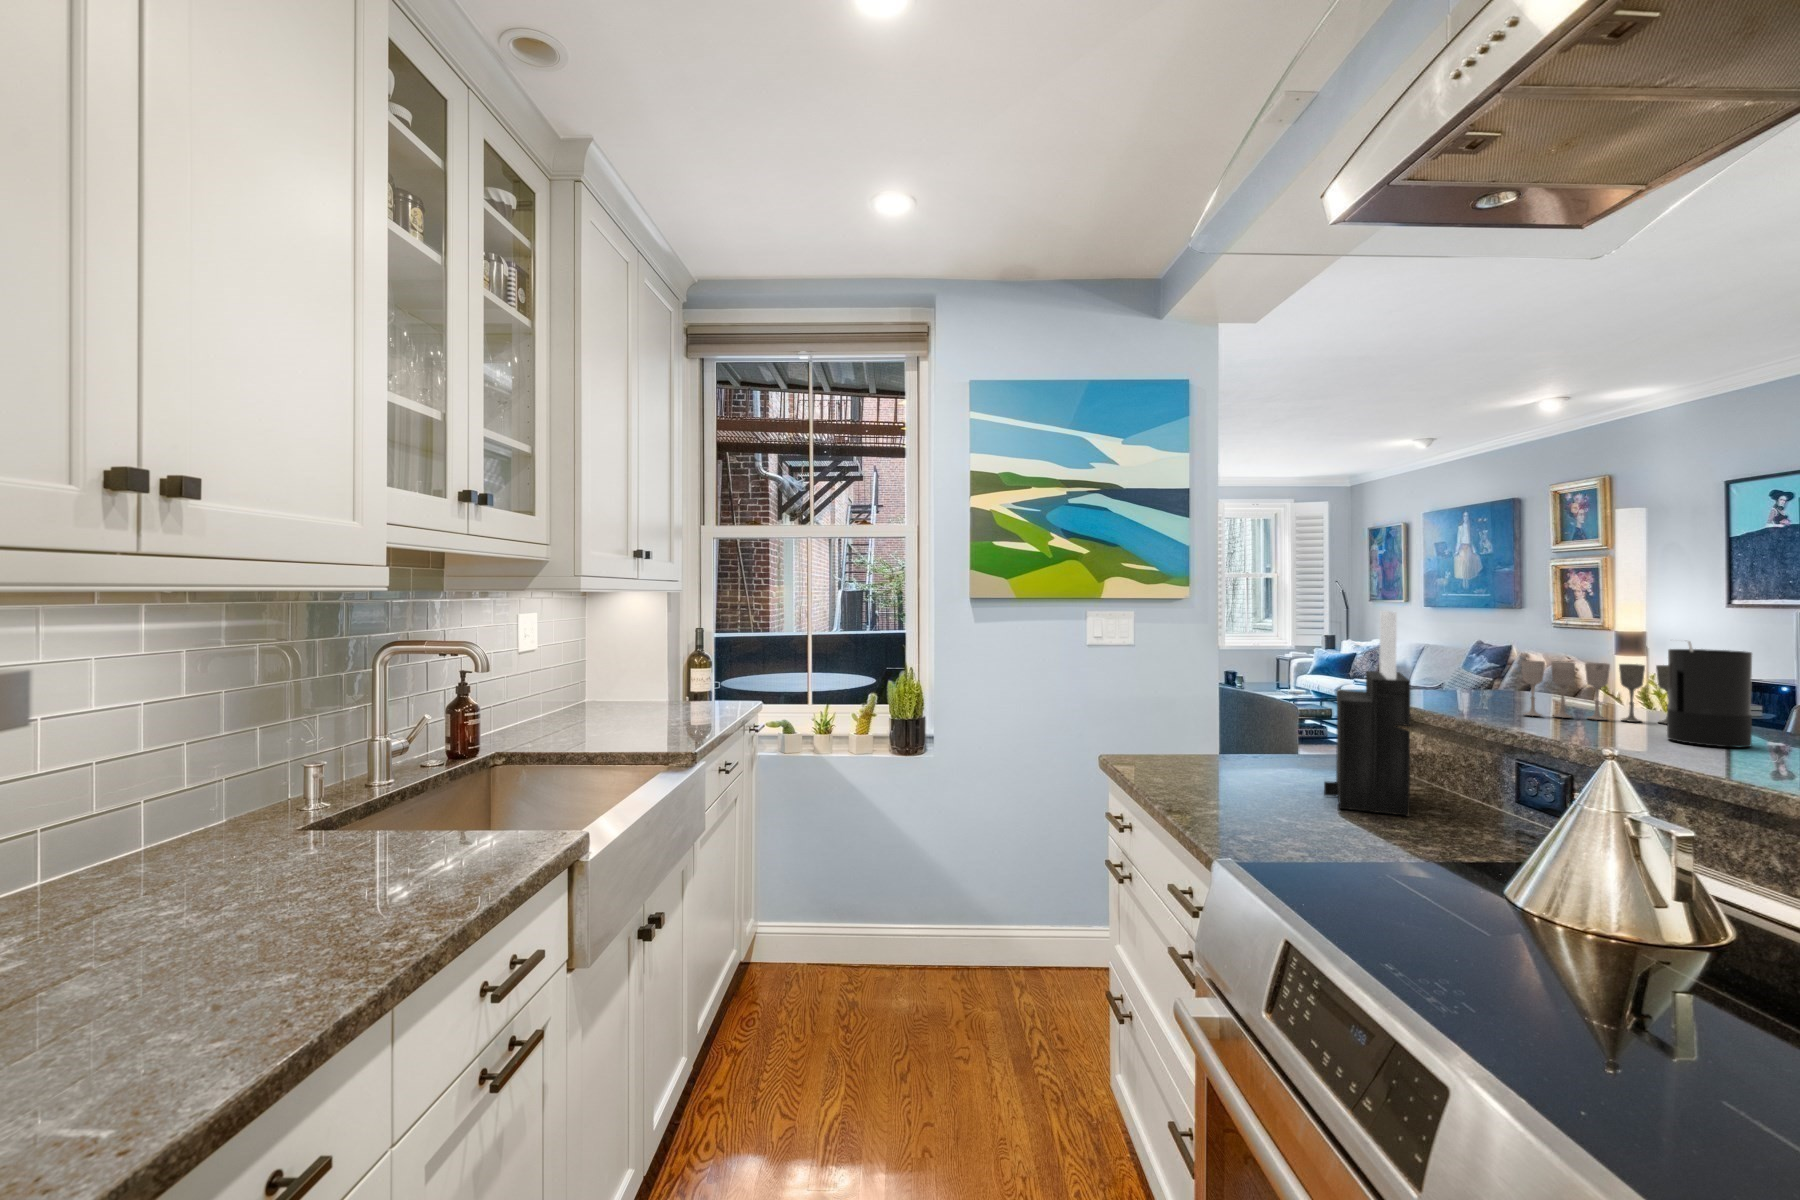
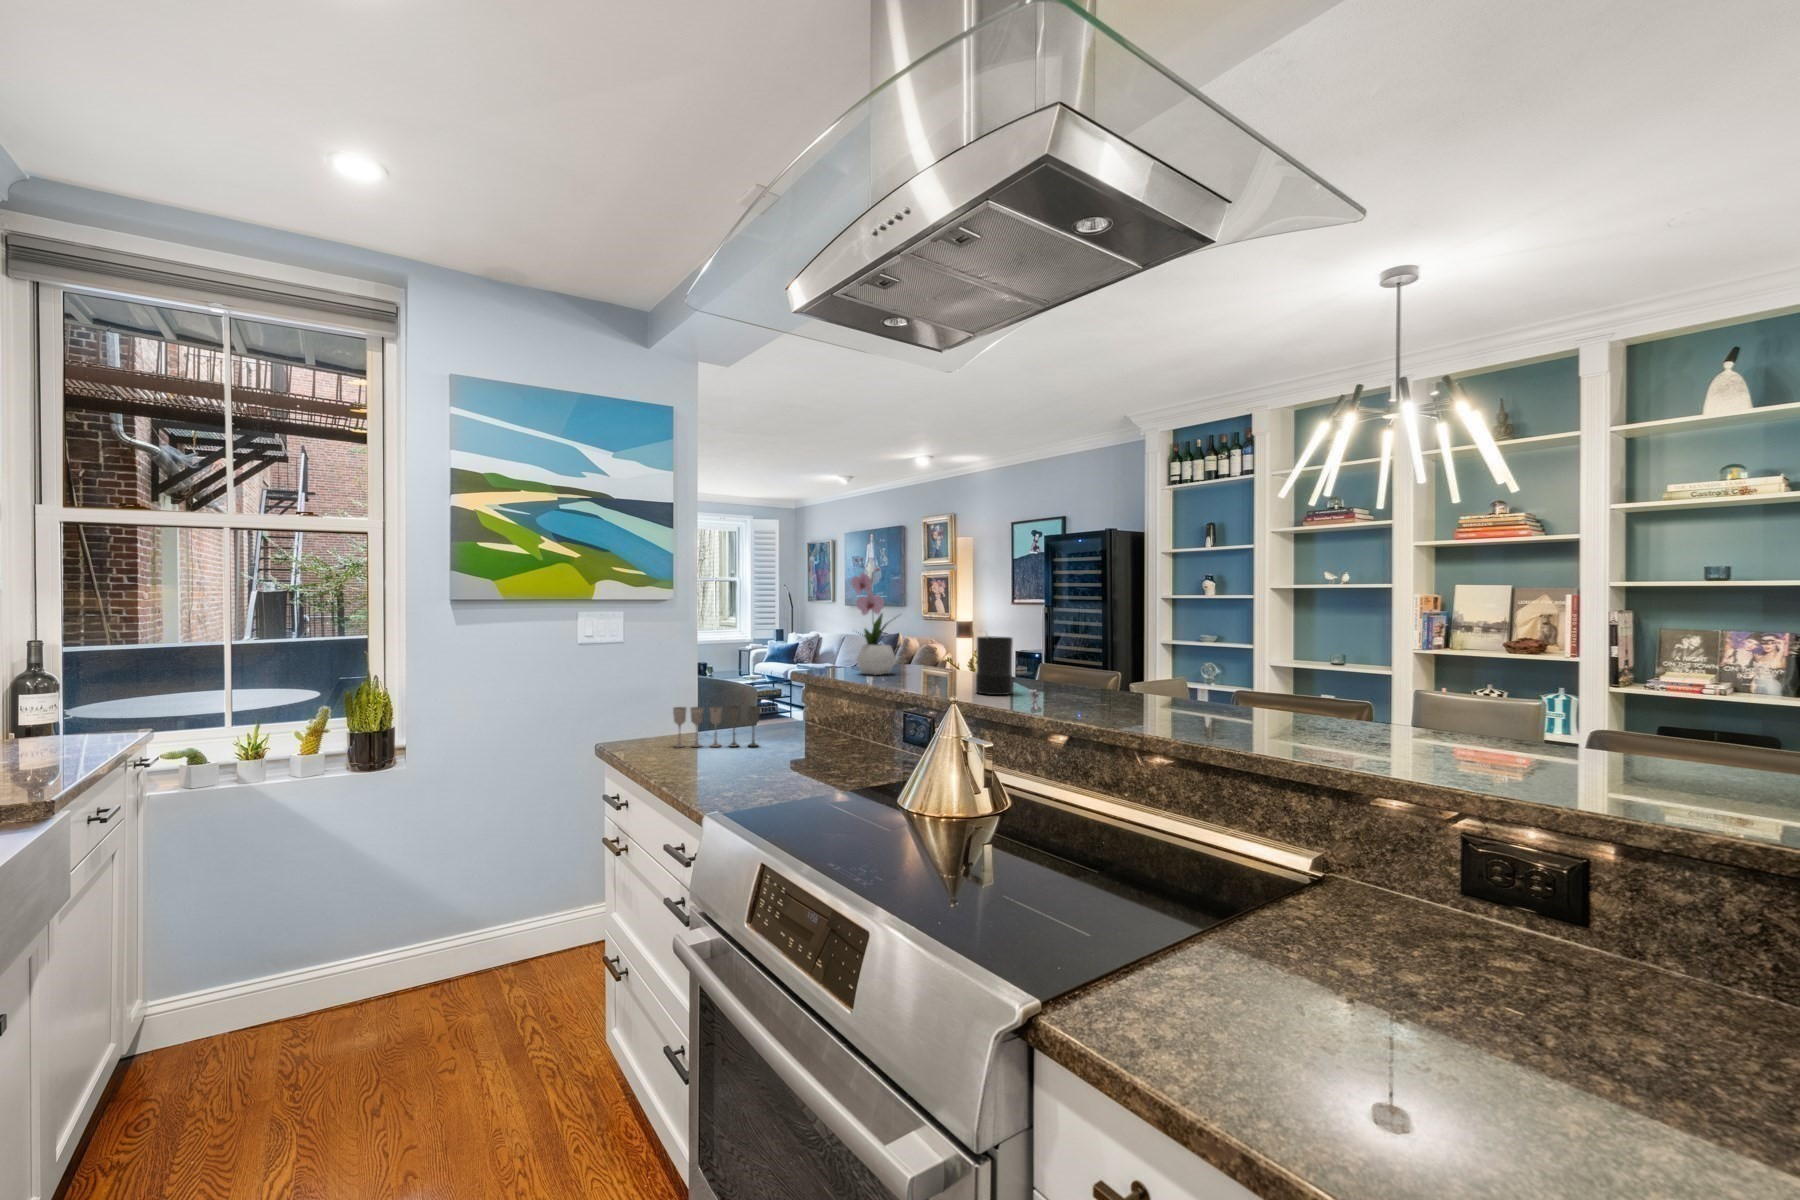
flower arrangement: none [1426,535,1515,700] -> present [851,558,896,675]
knife block: present [1324,611,1410,816] -> none [785,613,842,763]
wine glass: present [1522,660,1668,724] -> present [673,706,760,747]

